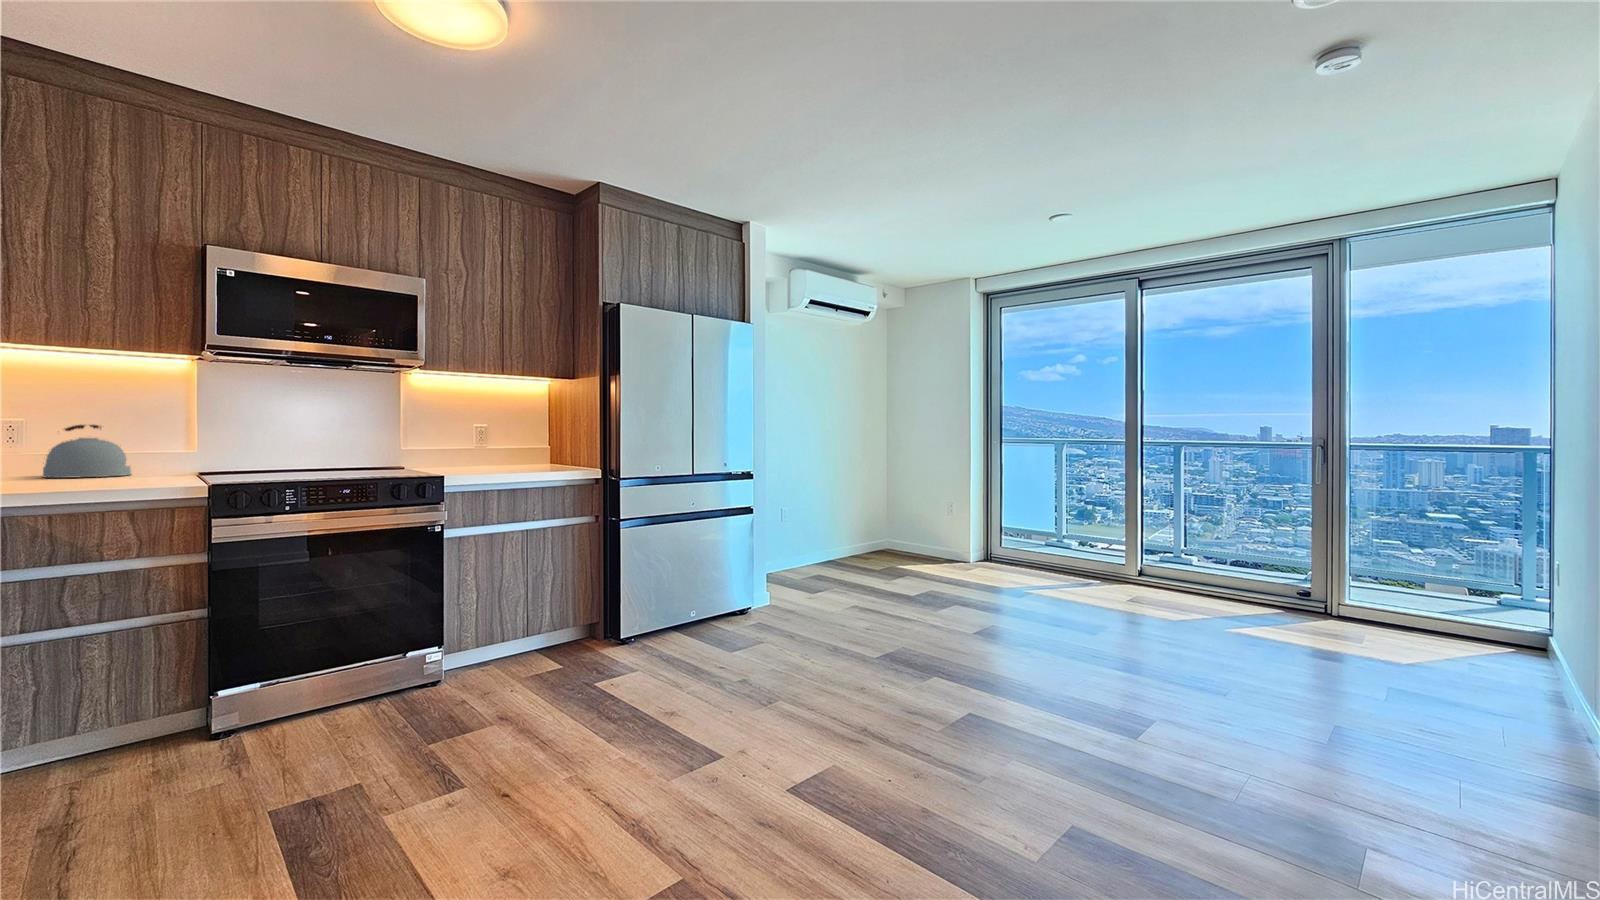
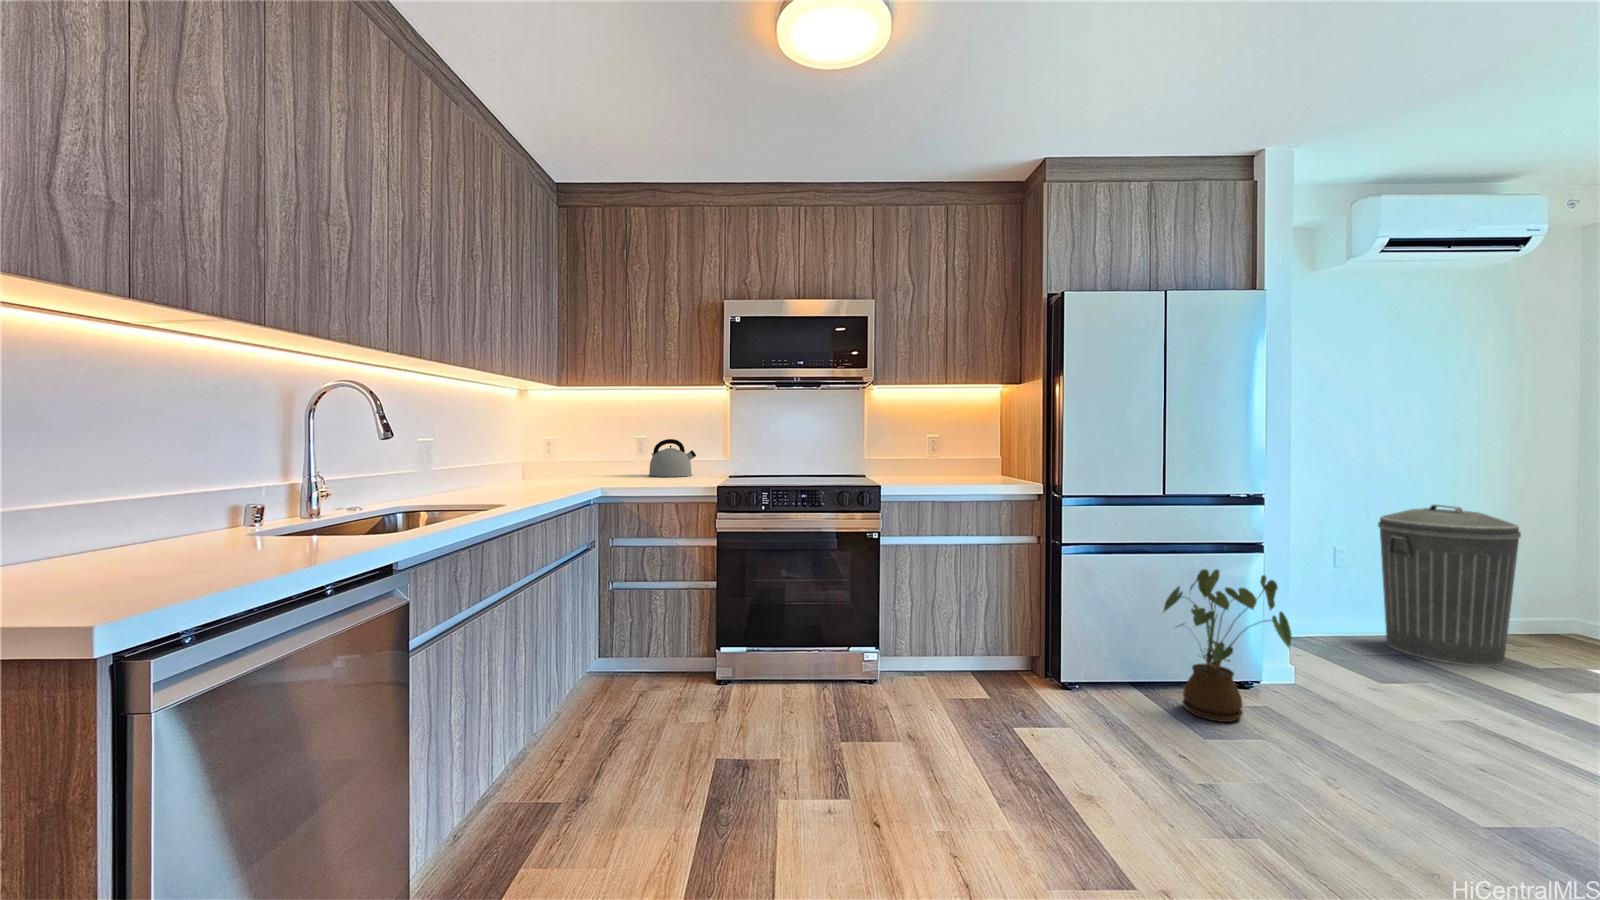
trash can: none [802,476,868,576] -> present [1378,504,1521,667]
house plant: none [697,528,779,640] -> present [1164,569,1292,722]

